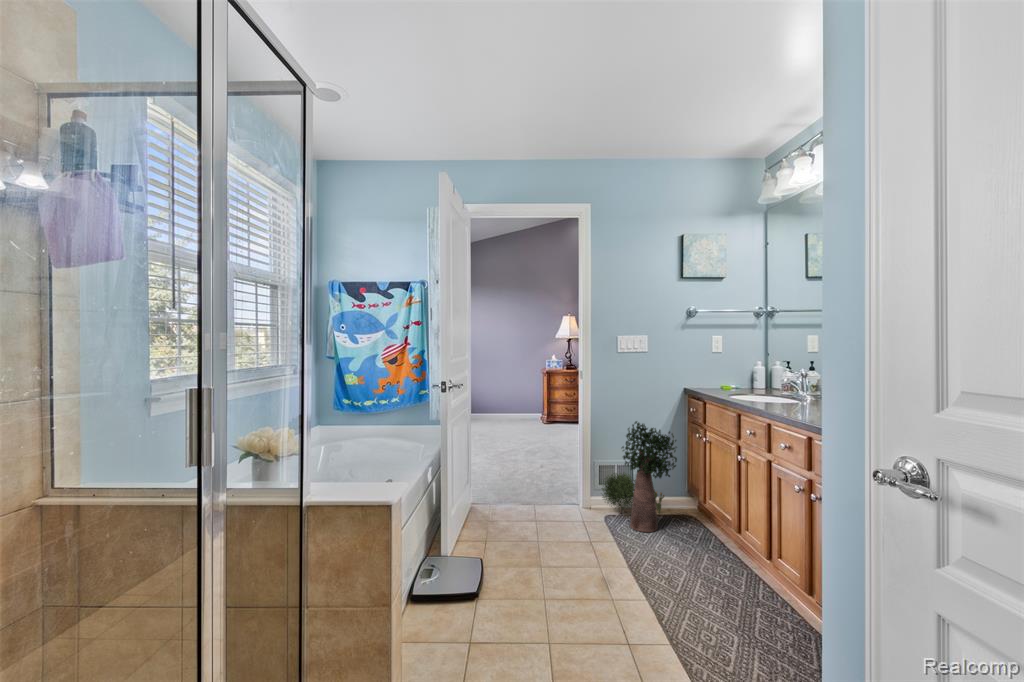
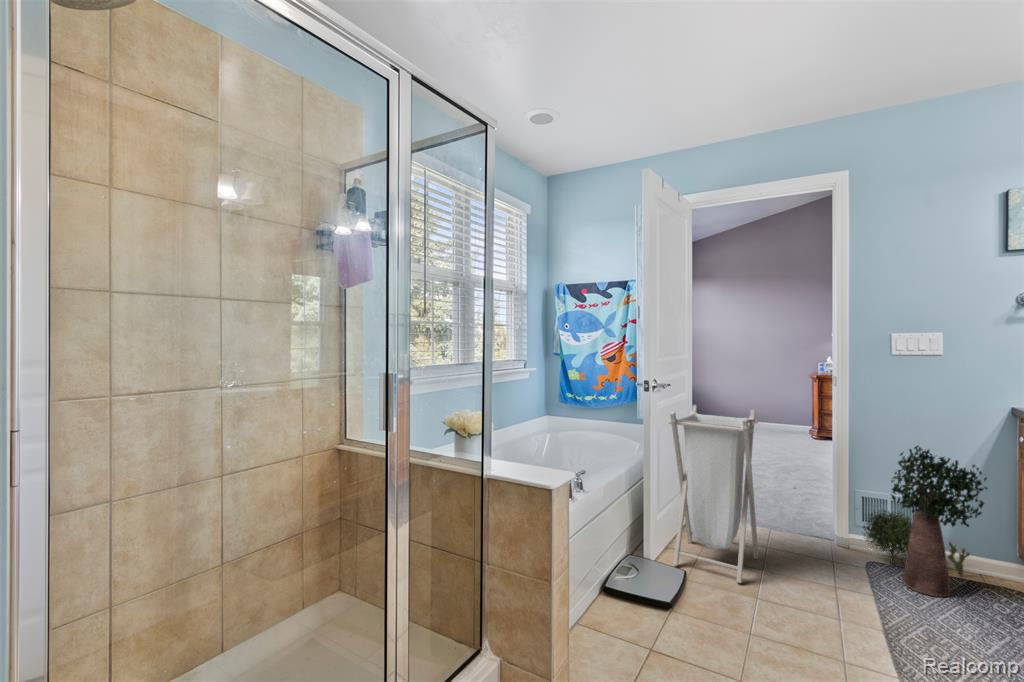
laundry hamper: none [462,402,535,557] -> present [668,405,758,583]

